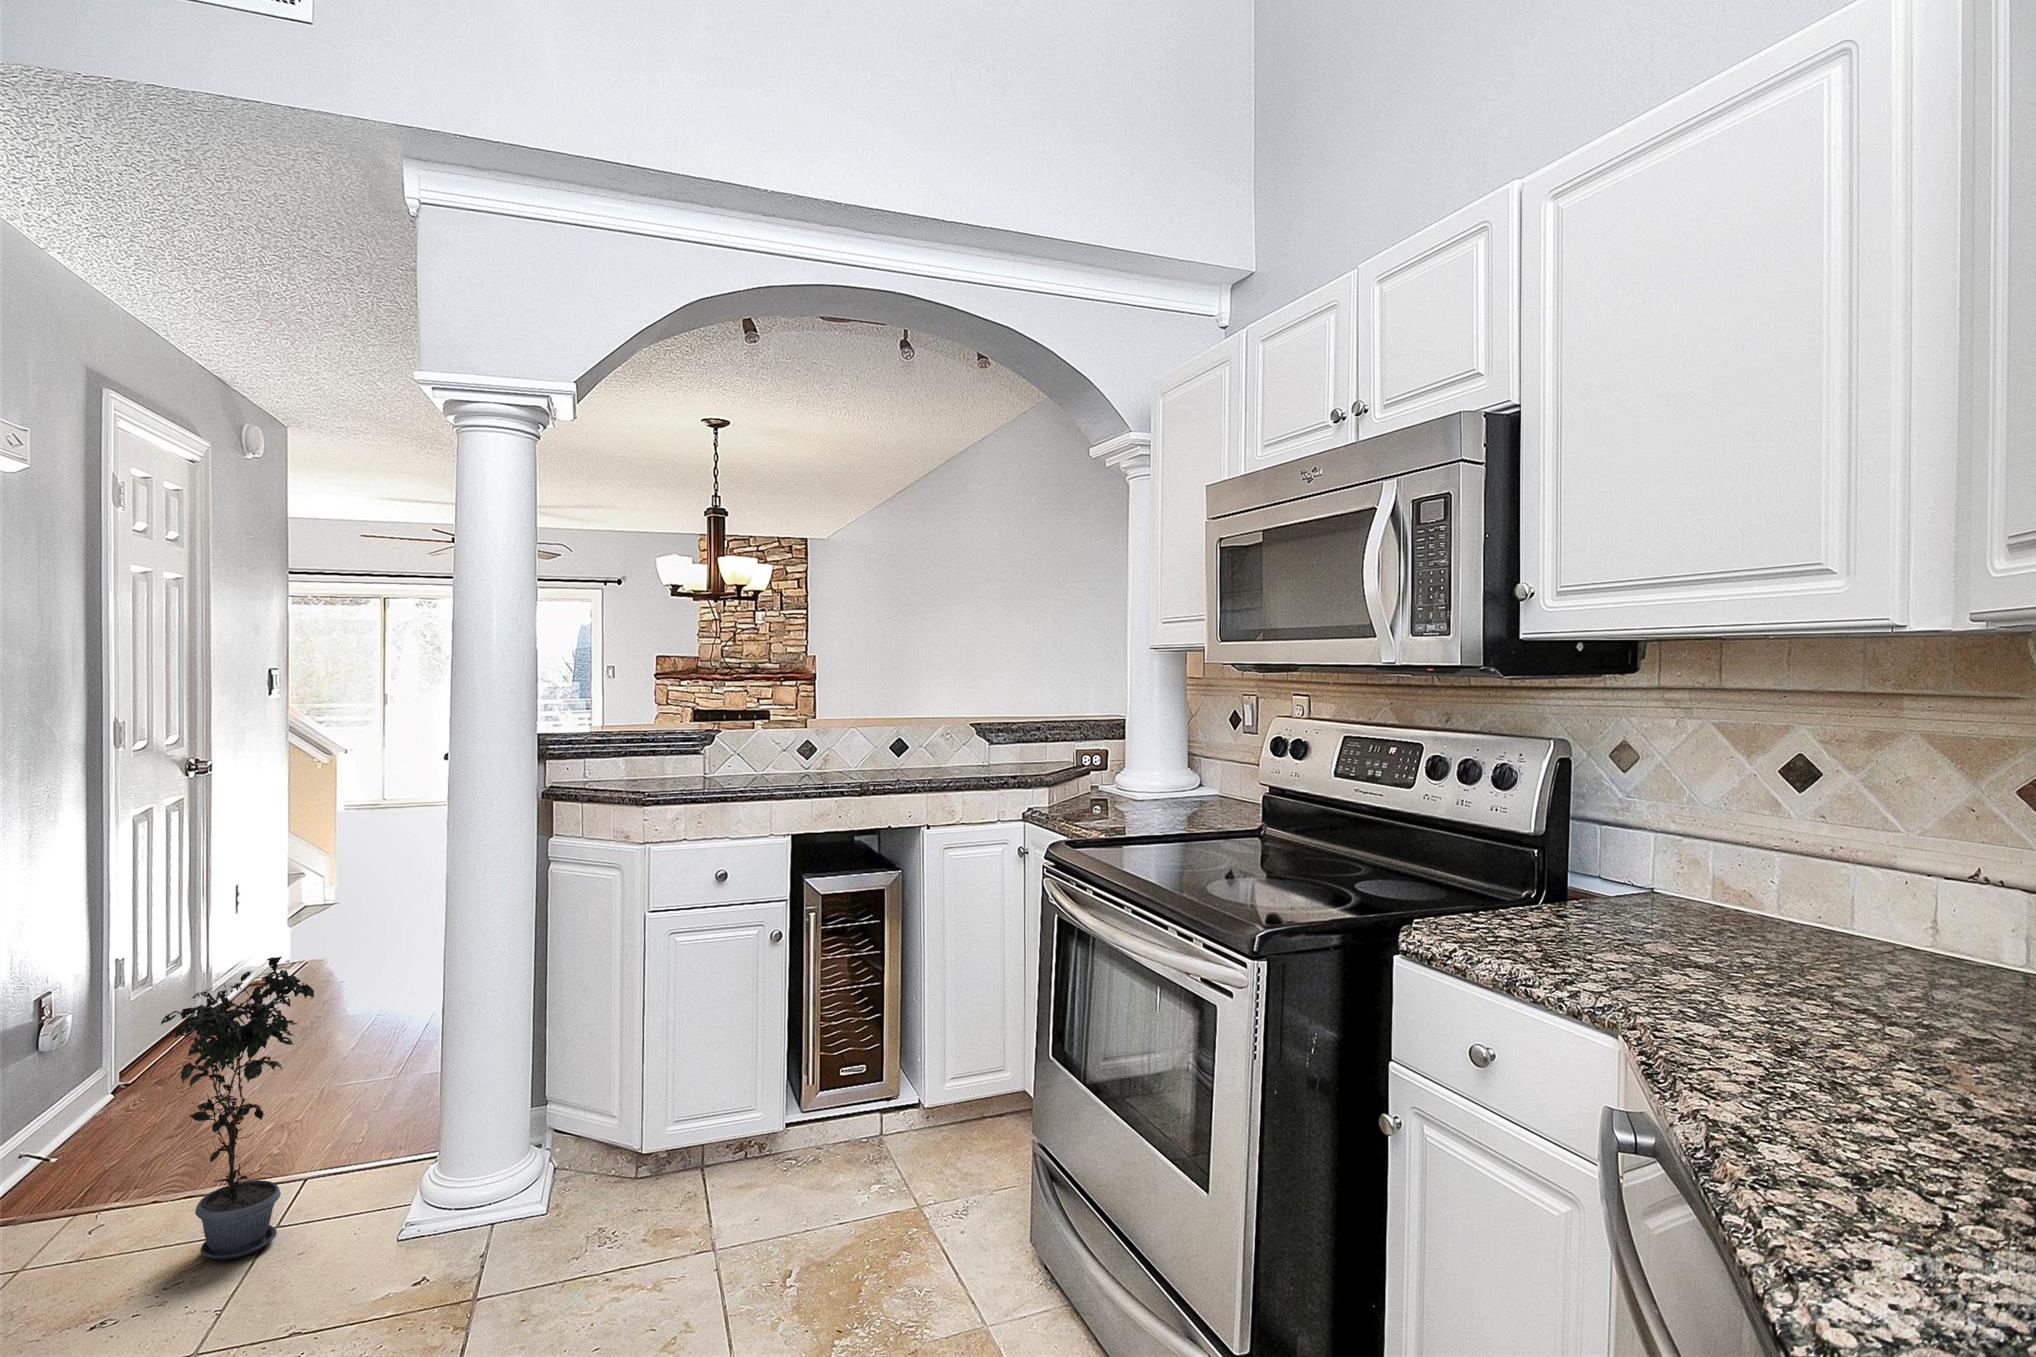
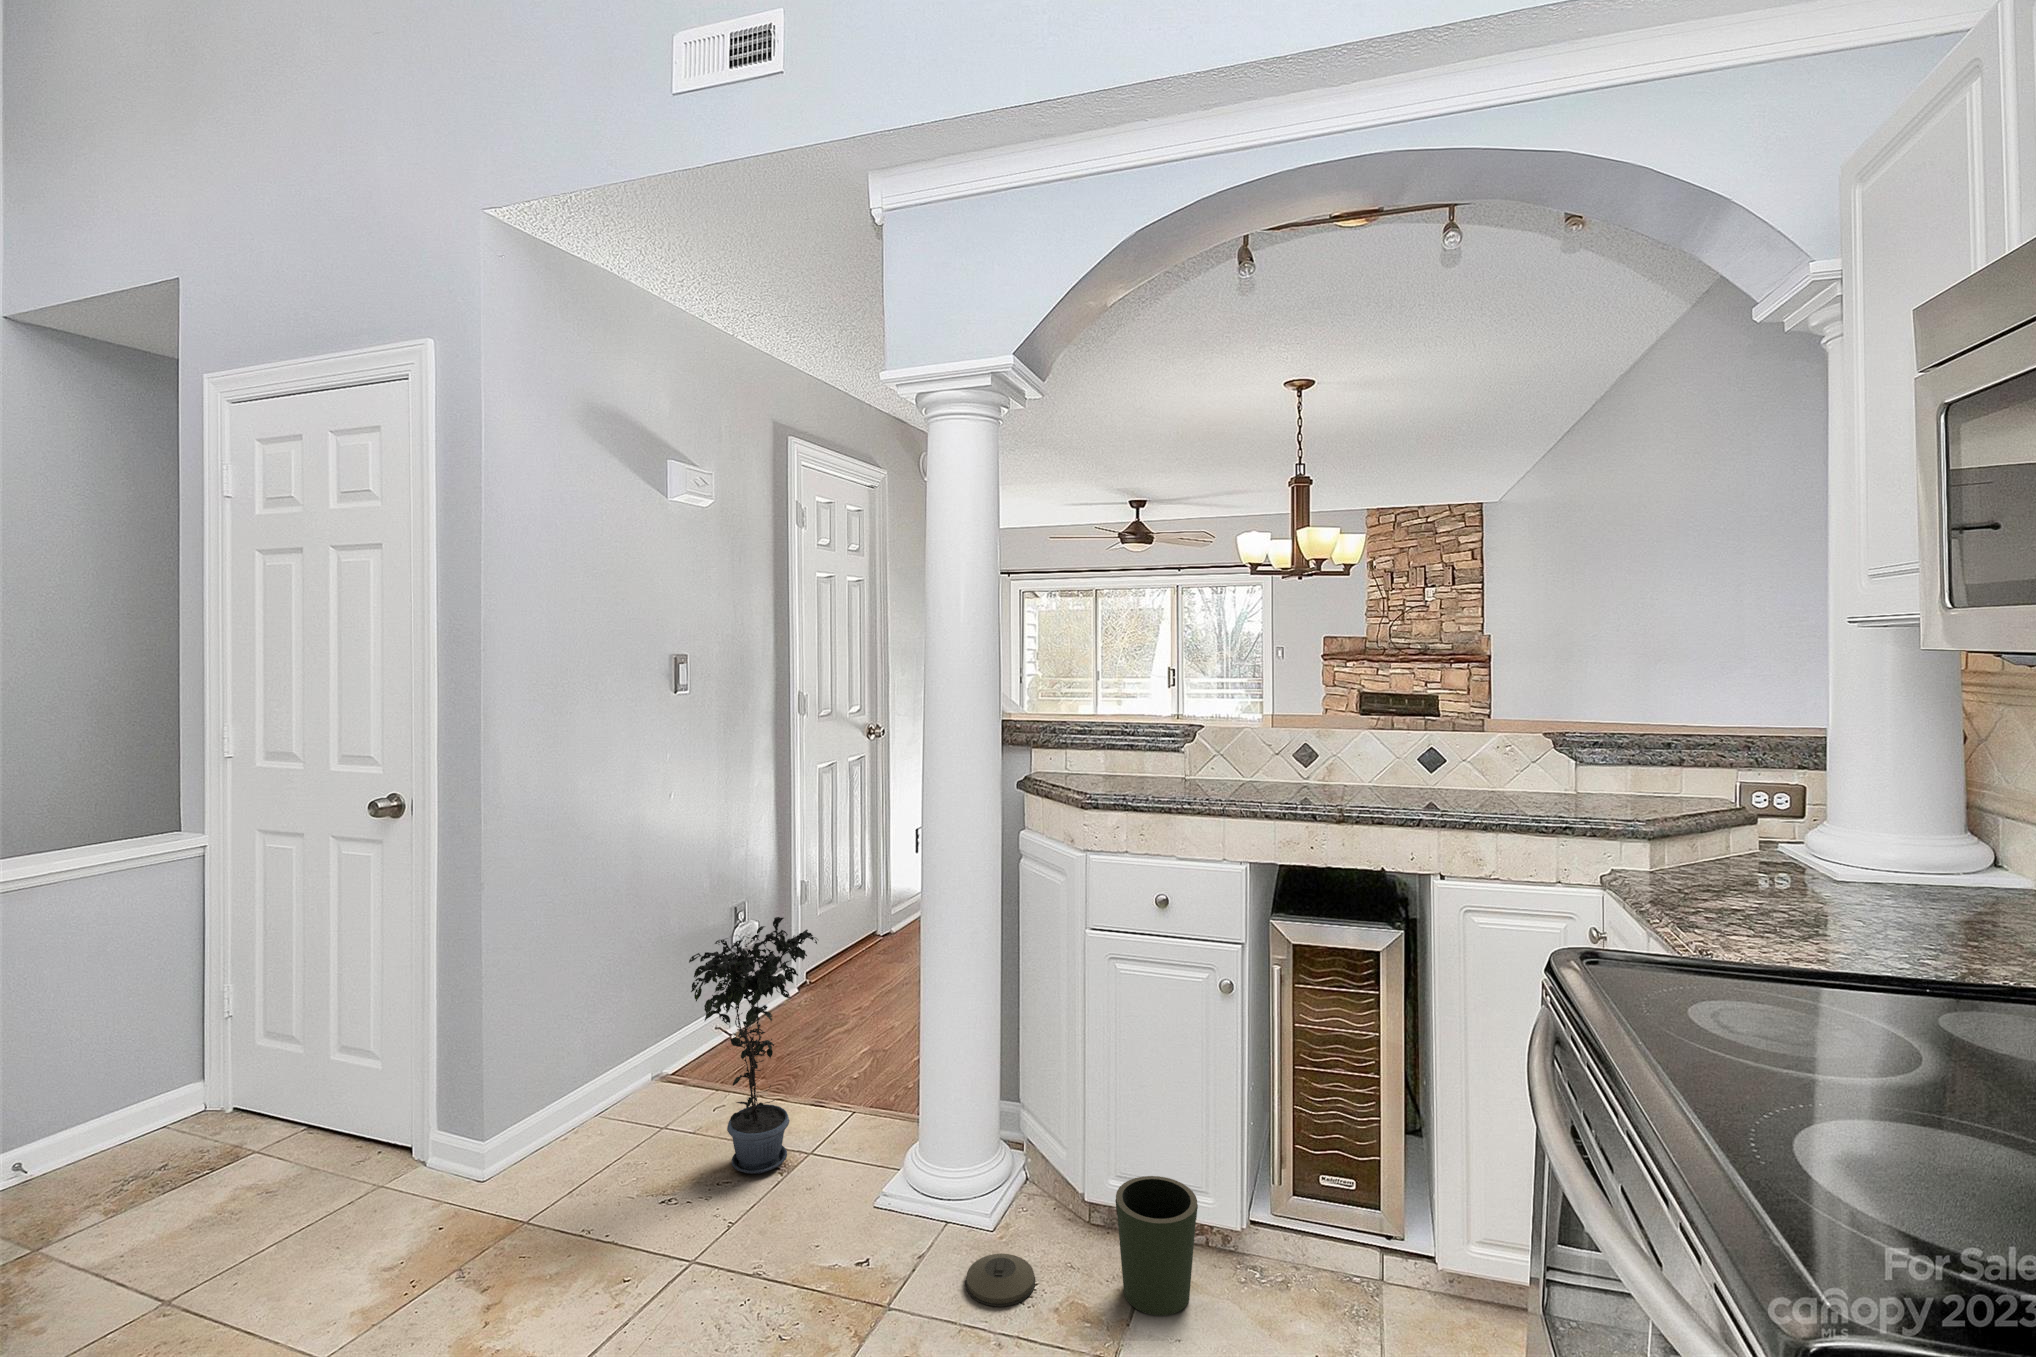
trash can: none [561,1104,768,1253] -> present [965,1176,1198,1316]

